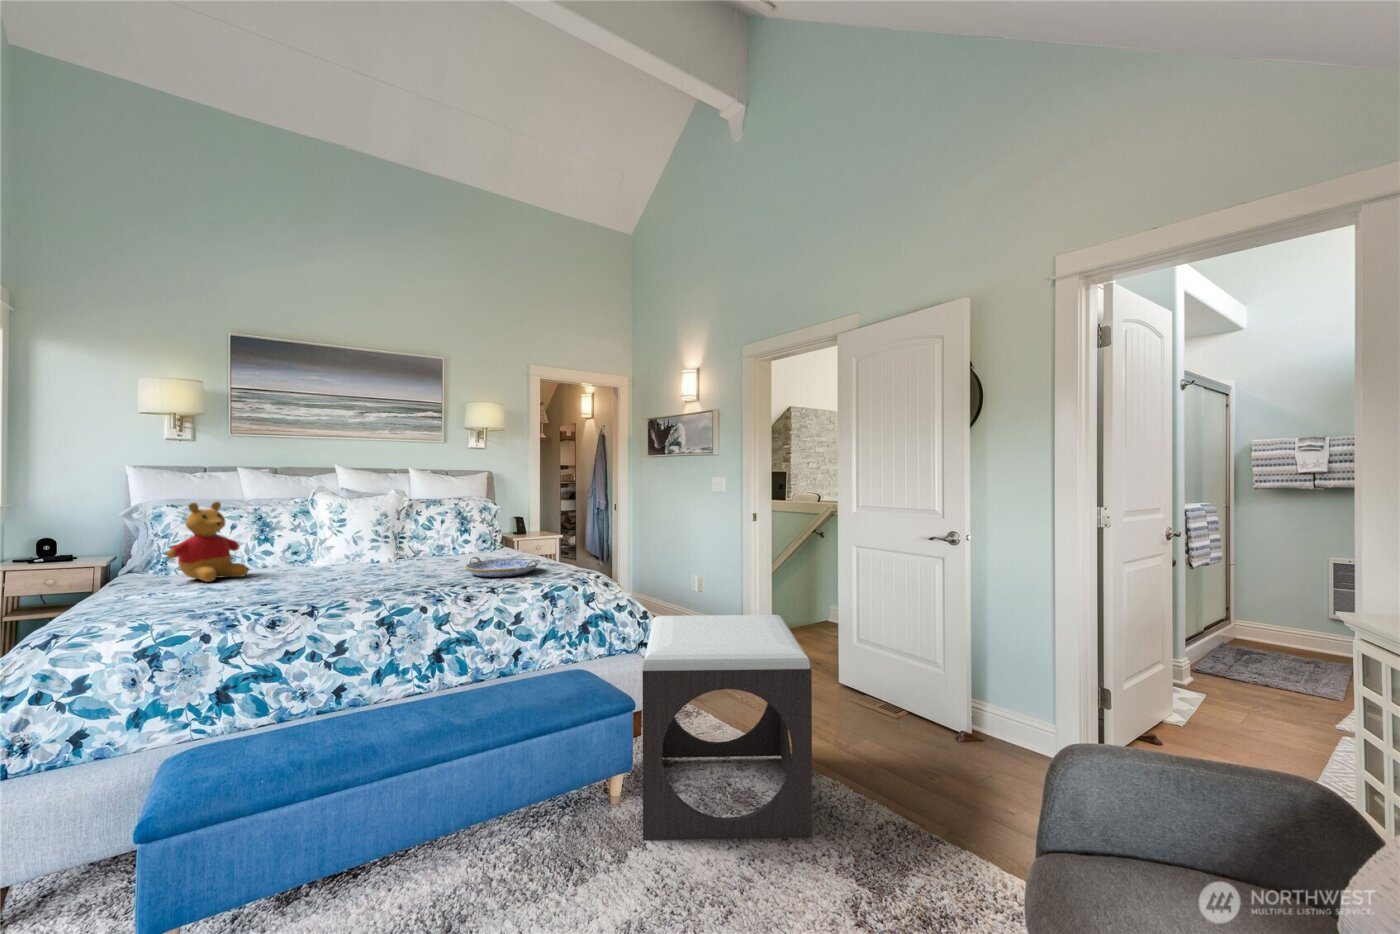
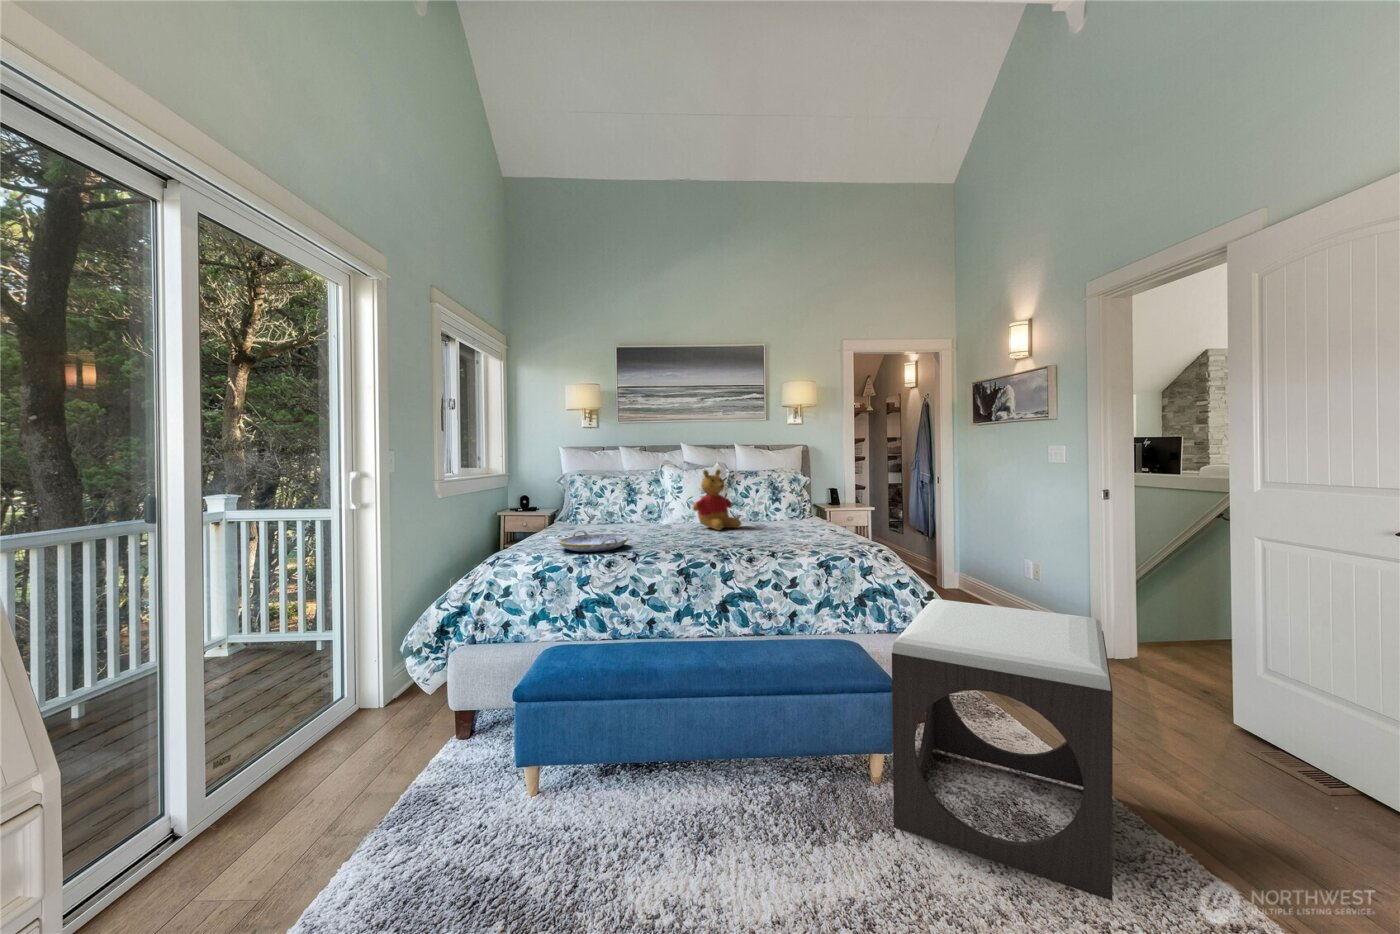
stuffed bear: present [167,501,248,582] -> present [693,469,741,530]
serving tray: present [465,557,538,577] -> present [559,530,628,552]

